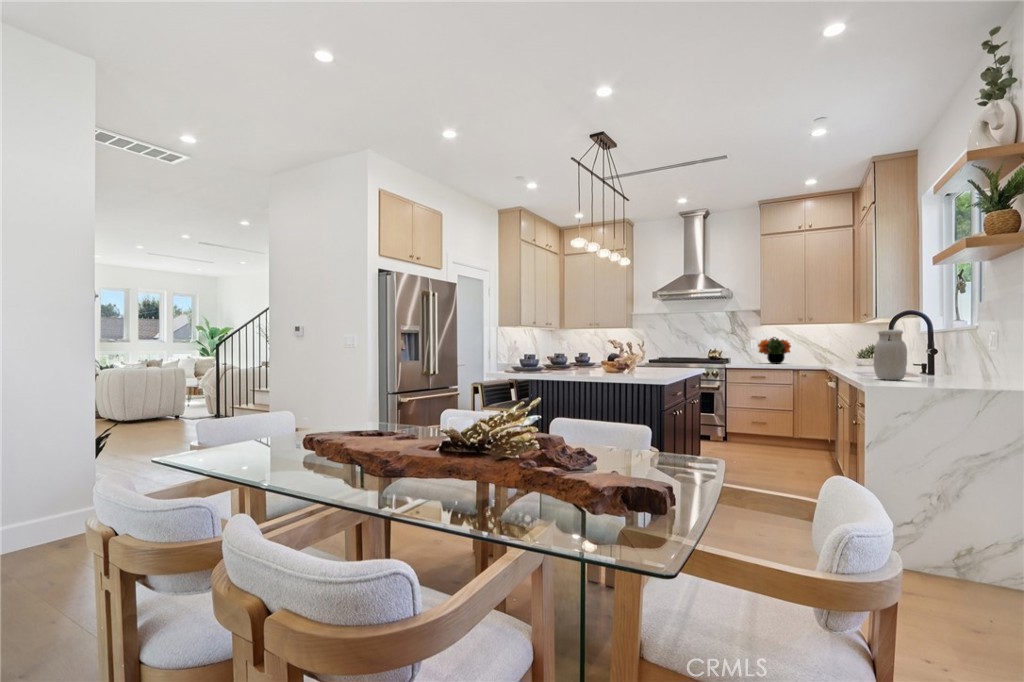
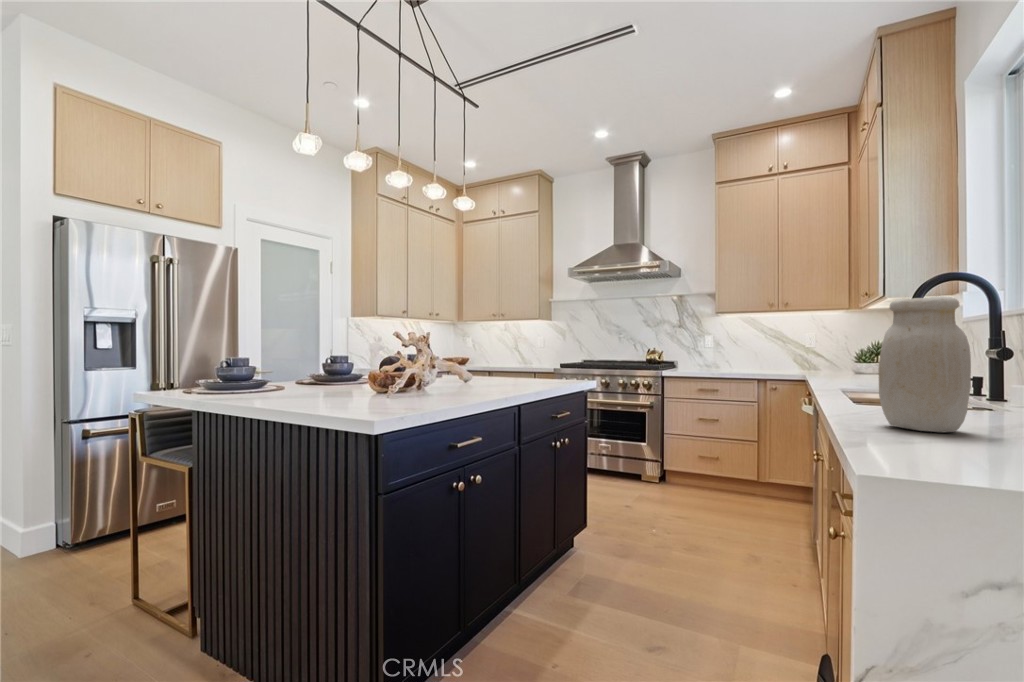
flower arrangement: present [758,337,791,364] -> none [708,330,756,370]

